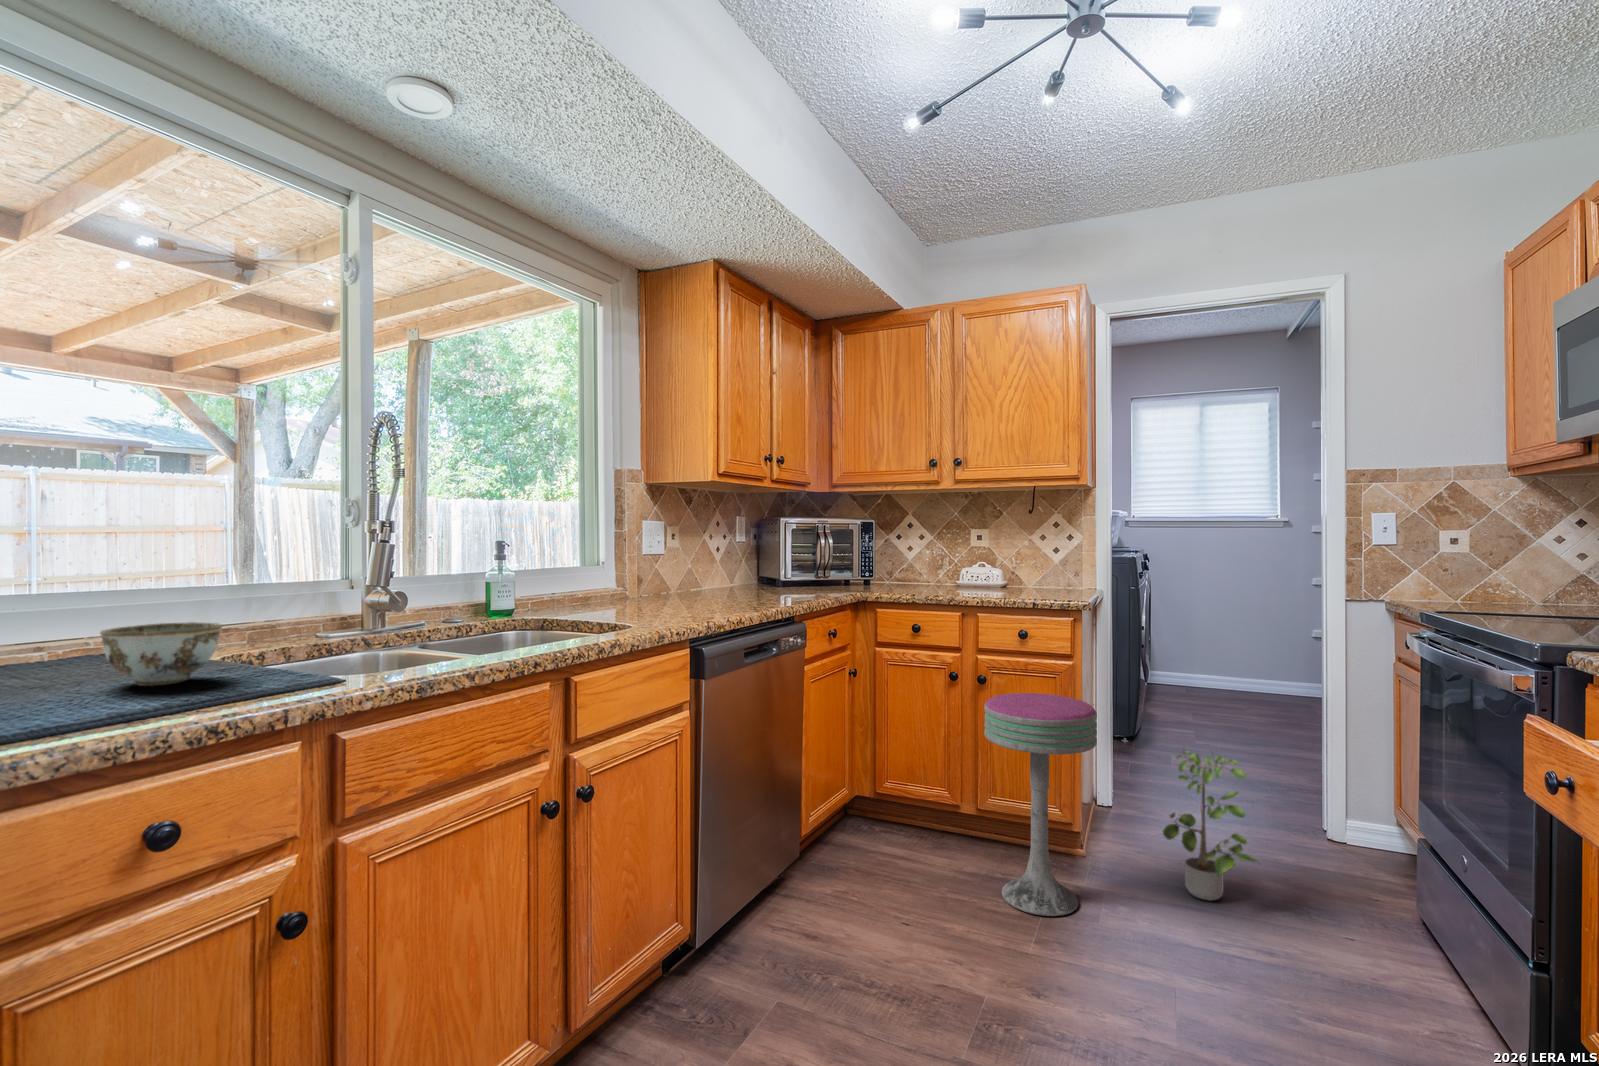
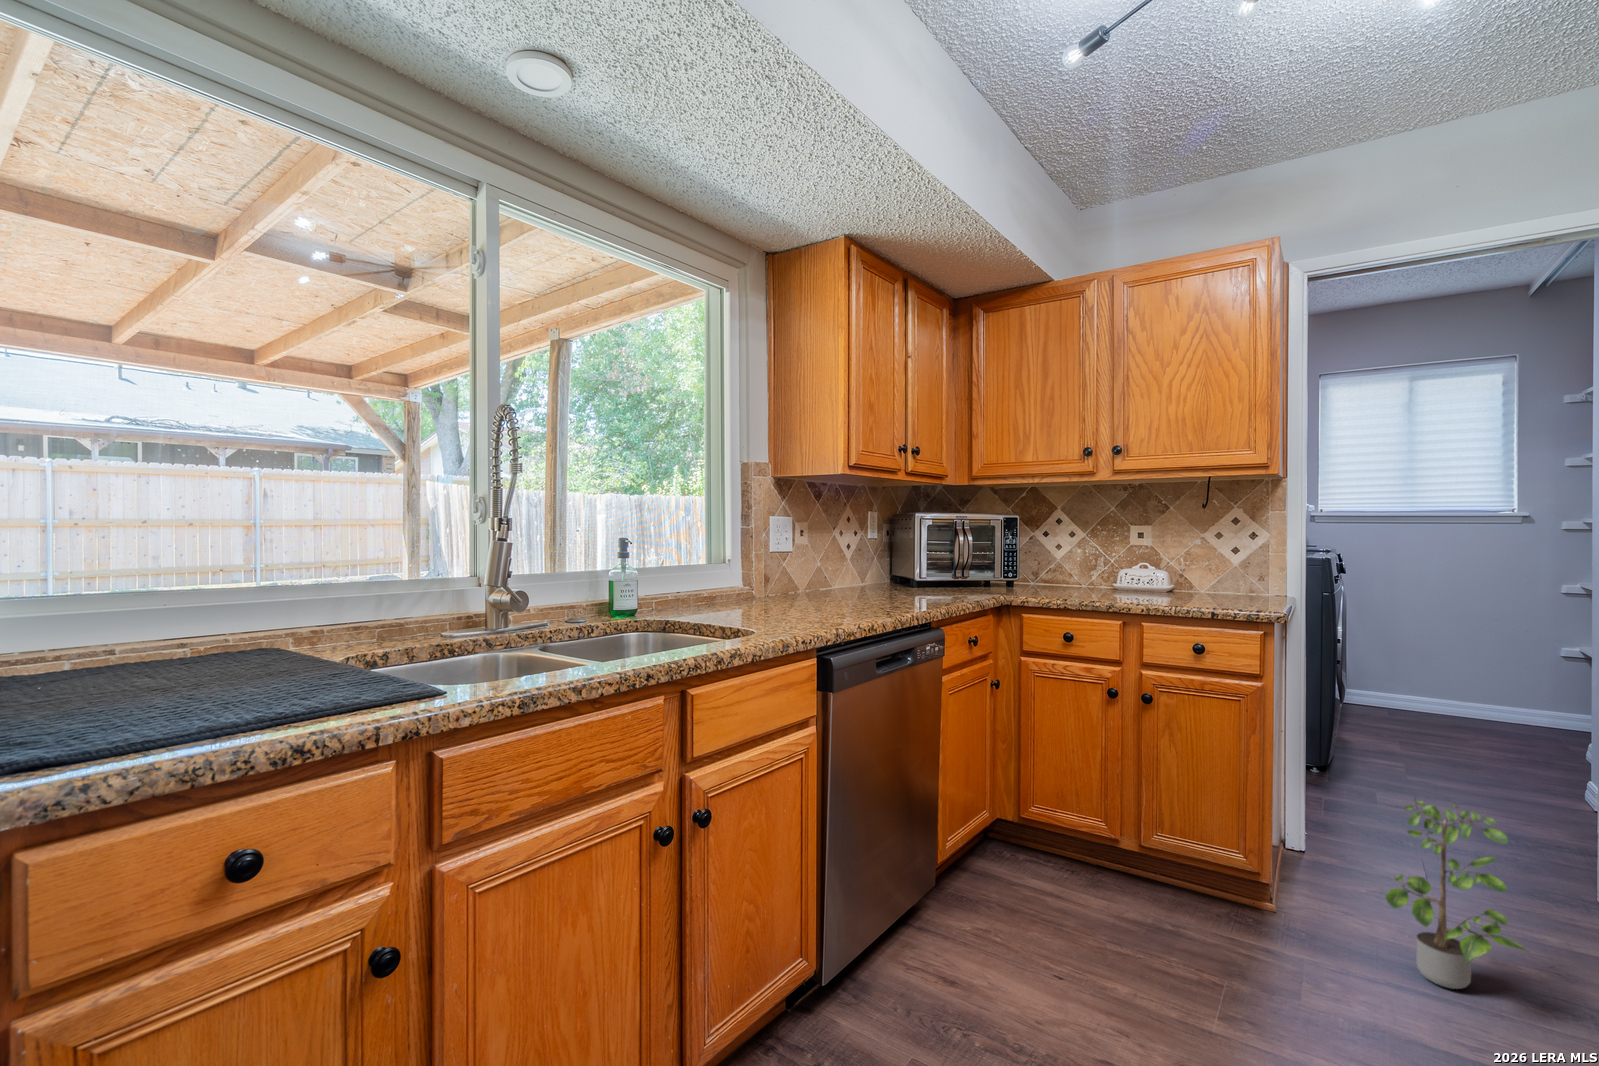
bowl: present [100,622,222,686] -> none [211,625,330,692]
bar stool: present [984,693,1097,916] -> none [1155,719,1301,989]

